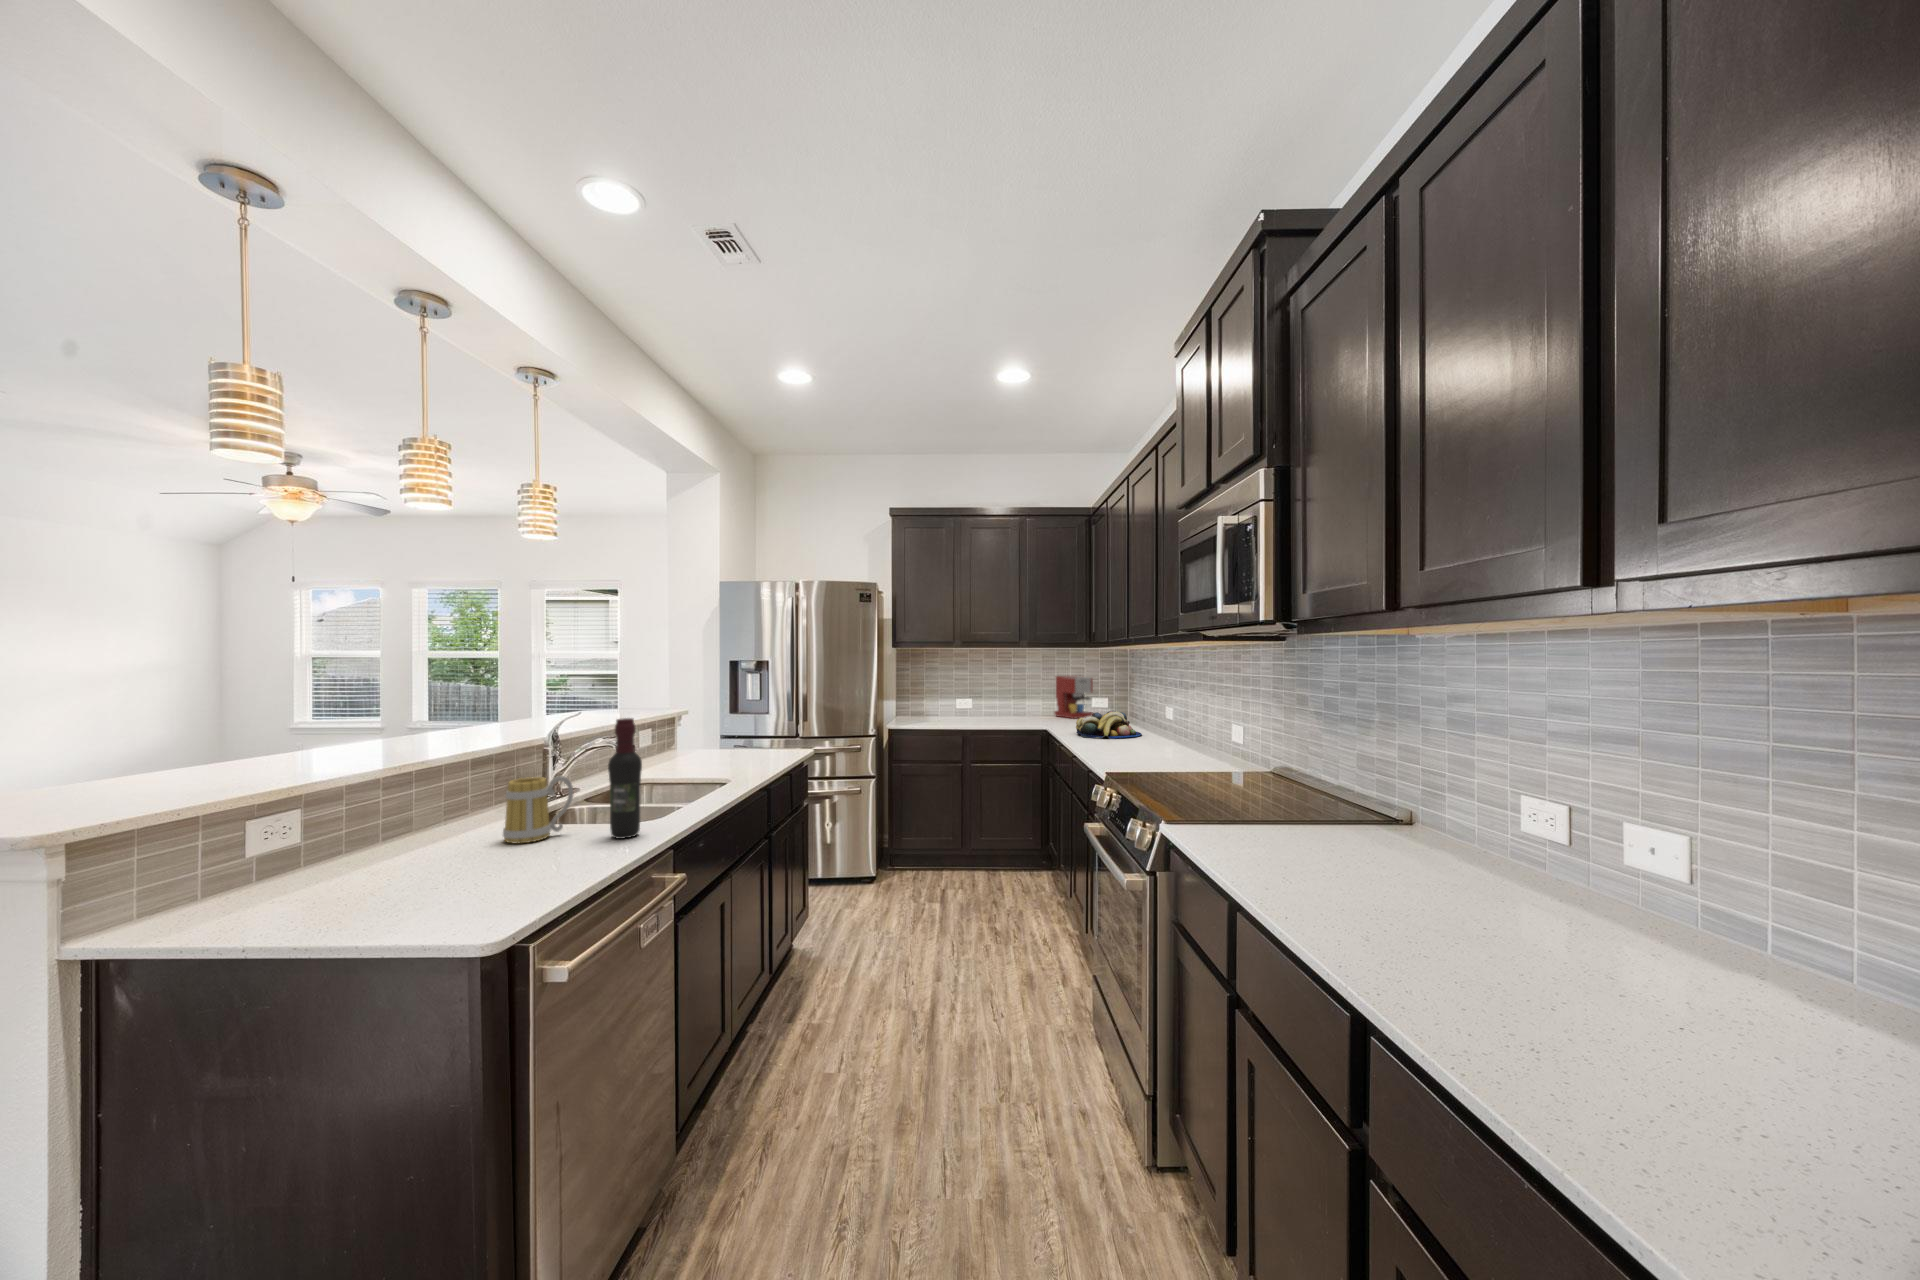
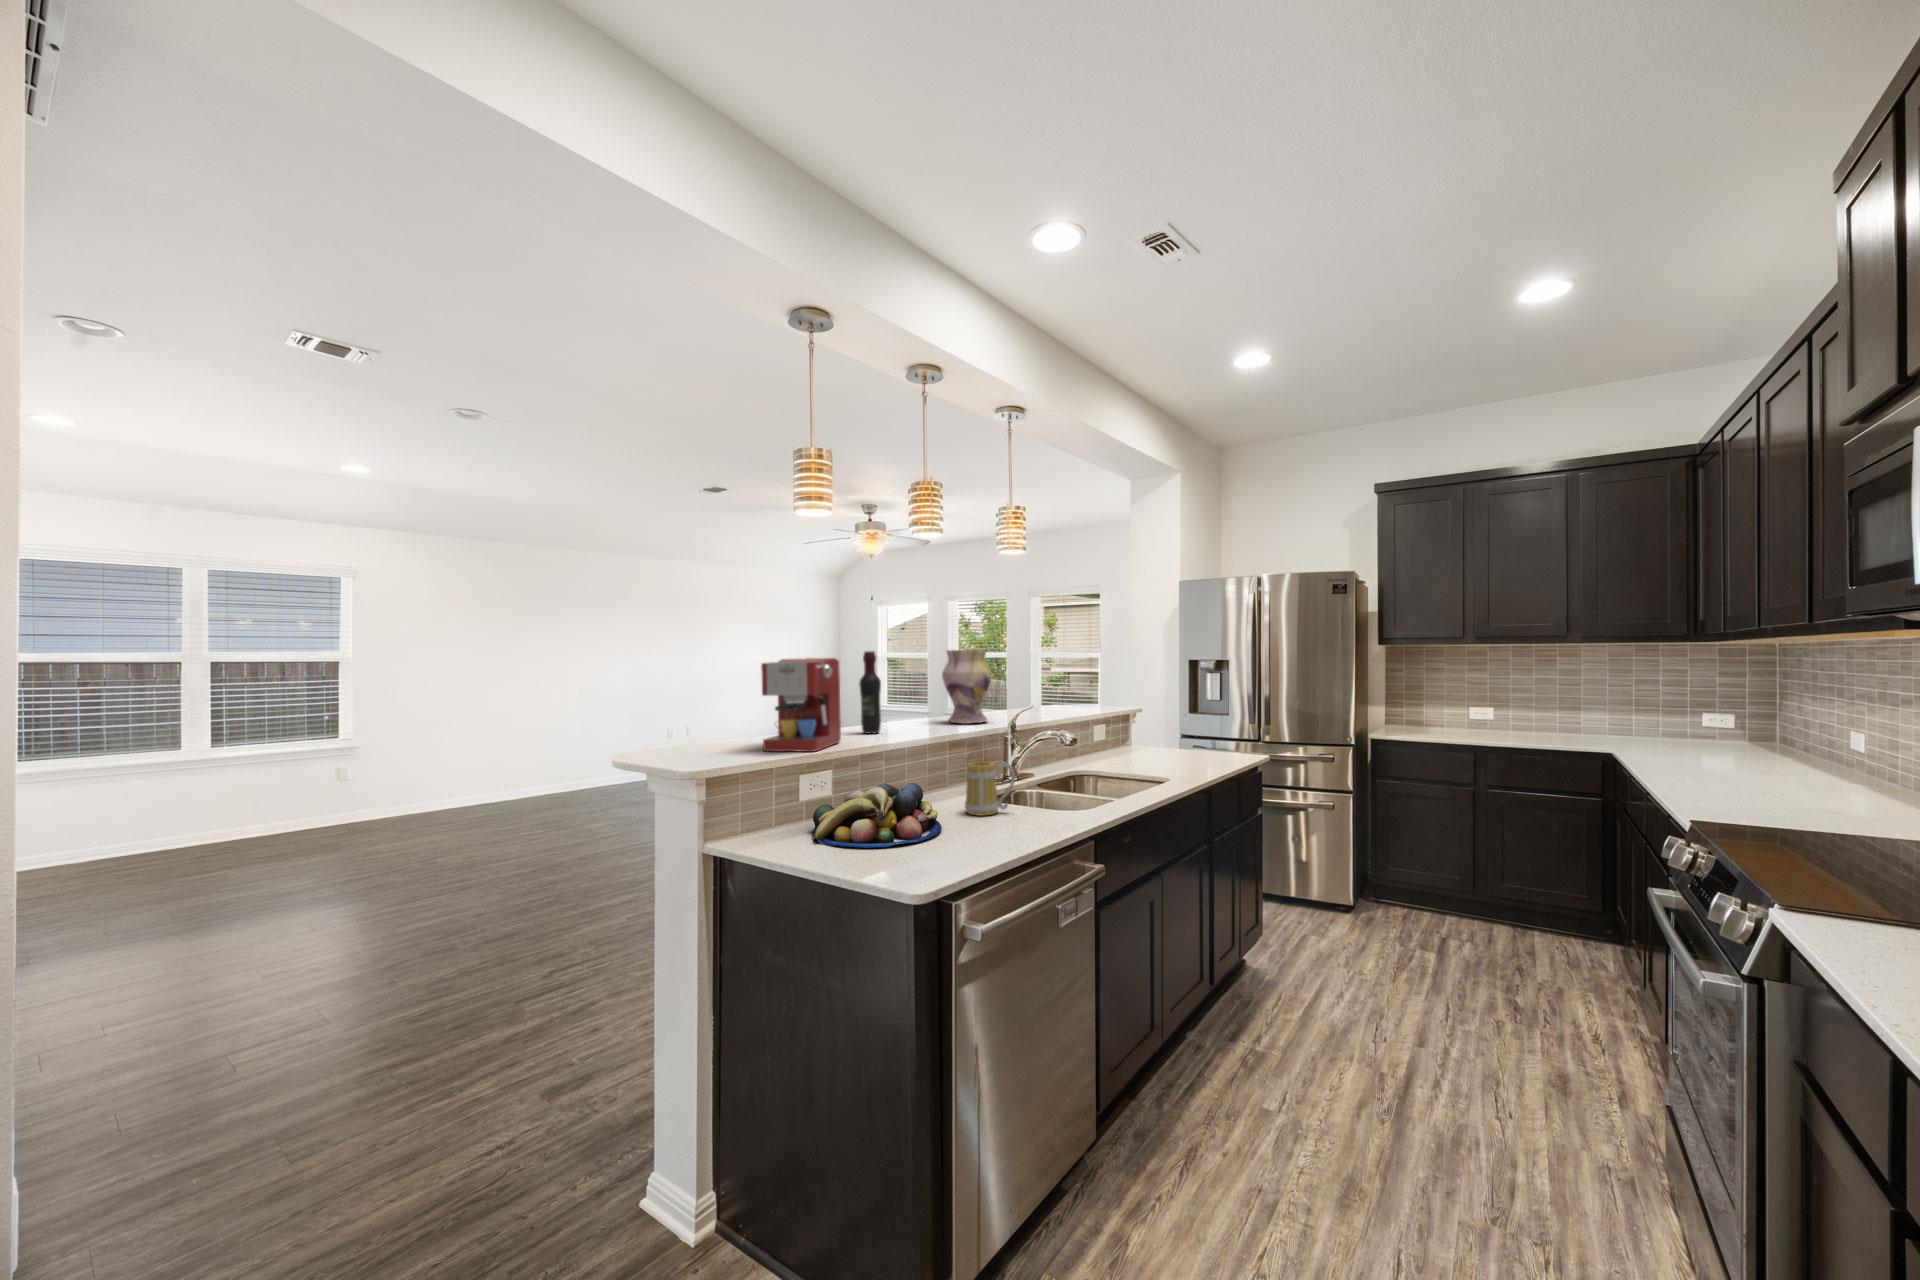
vase: none [449,645,523,736] -> present [942,649,992,724]
coffee maker: present [1054,676,1093,719] -> present [761,658,841,752]
fruit bowl: present [1076,711,1141,739] -> present [812,783,942,848]
wine bottle: present [608,718,642,839] -> present [859,651,881,734]

